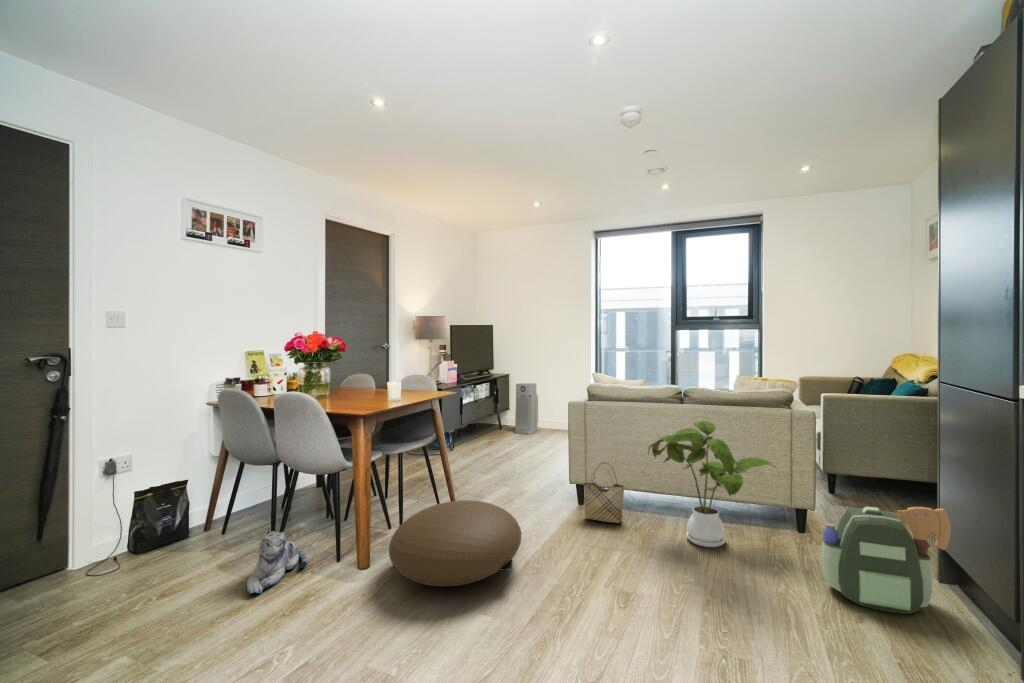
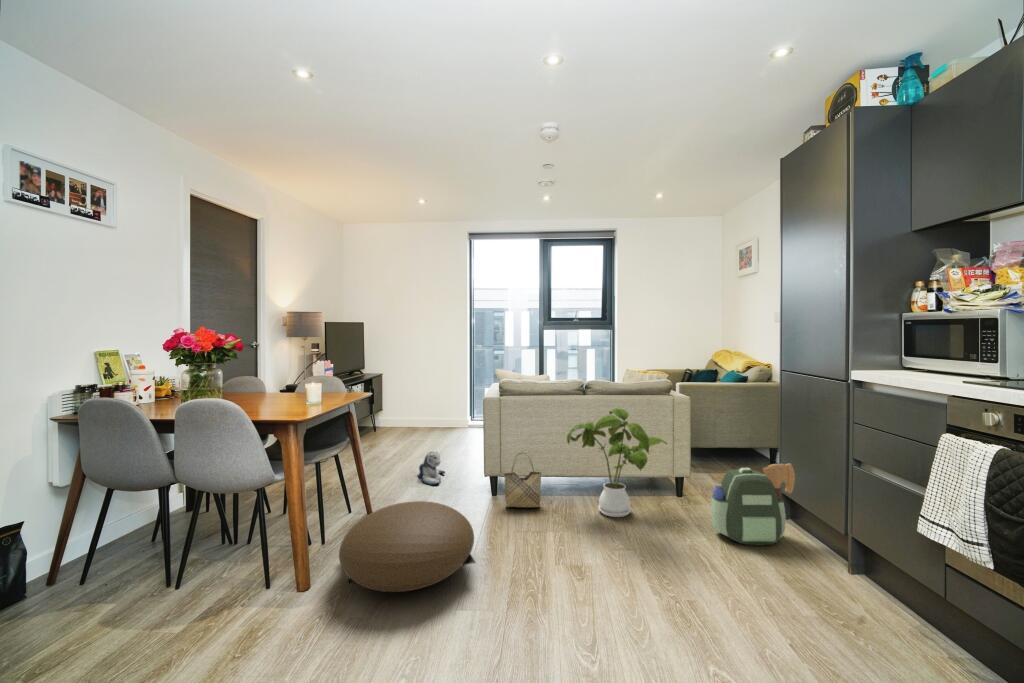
air purifier: present [515,383,538,434] -> none [392,381,414,433]
plush toy: present [247,531,308,594] -> present [418,452,445,485]

